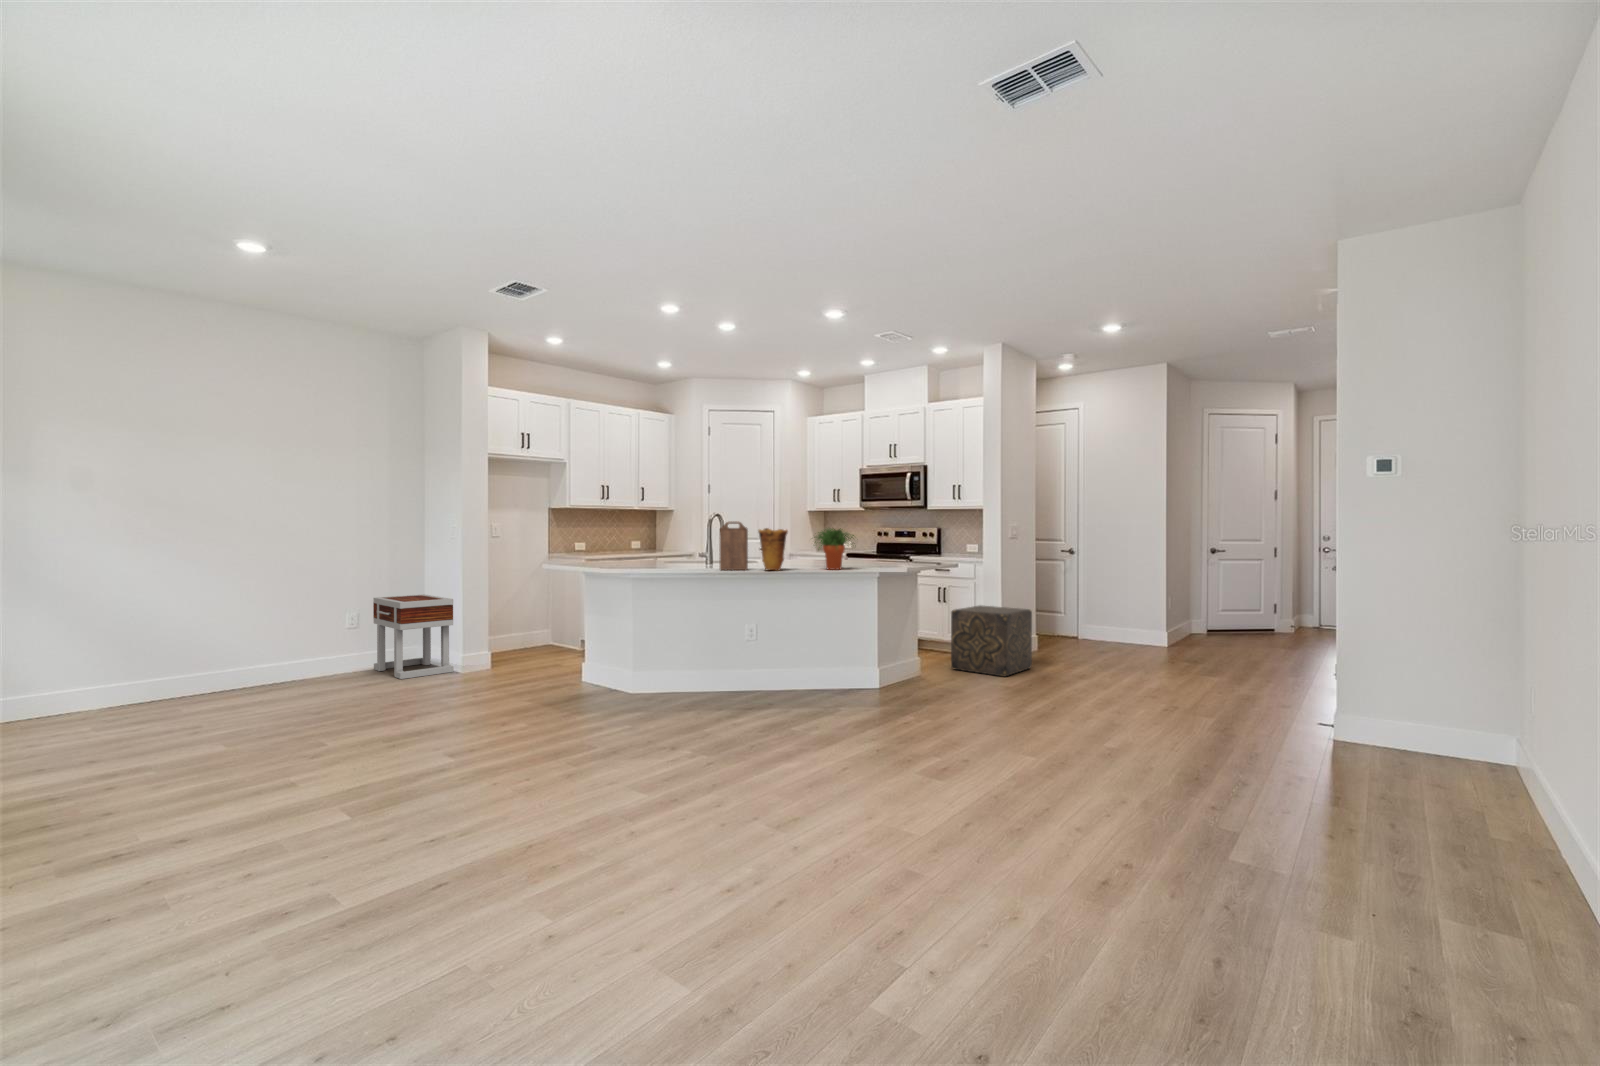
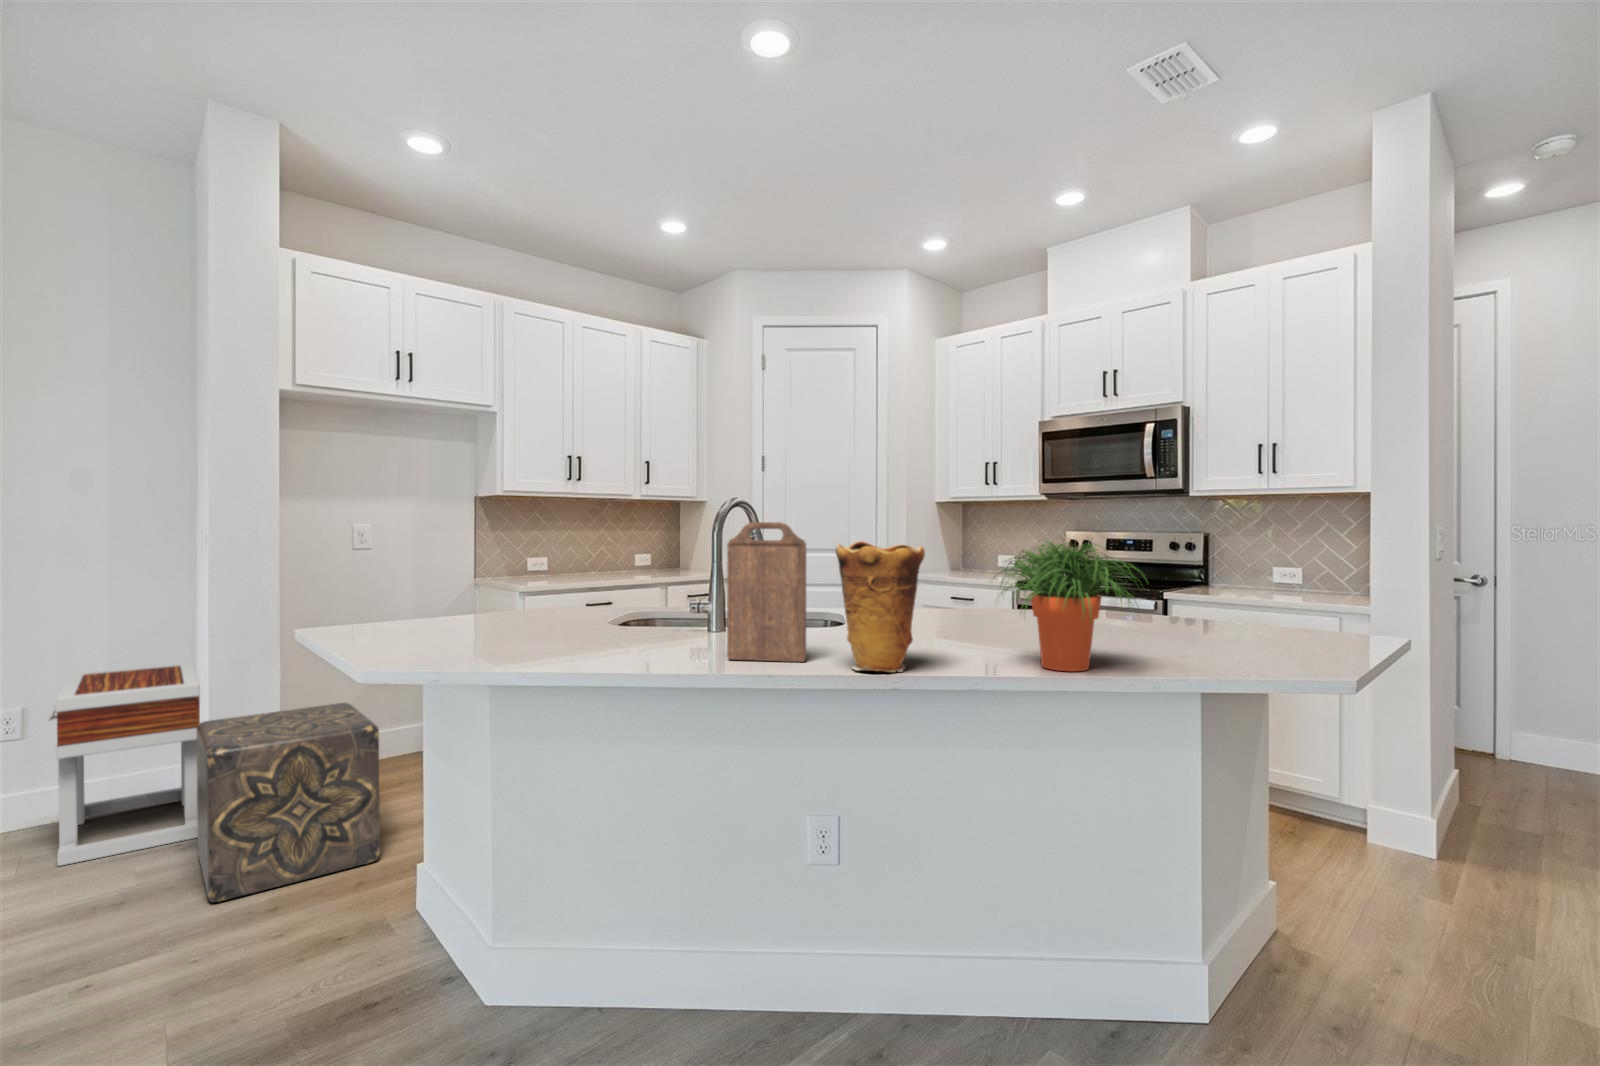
ottoman: present [951,605,1032,676] -> present [197,703,380,902]

